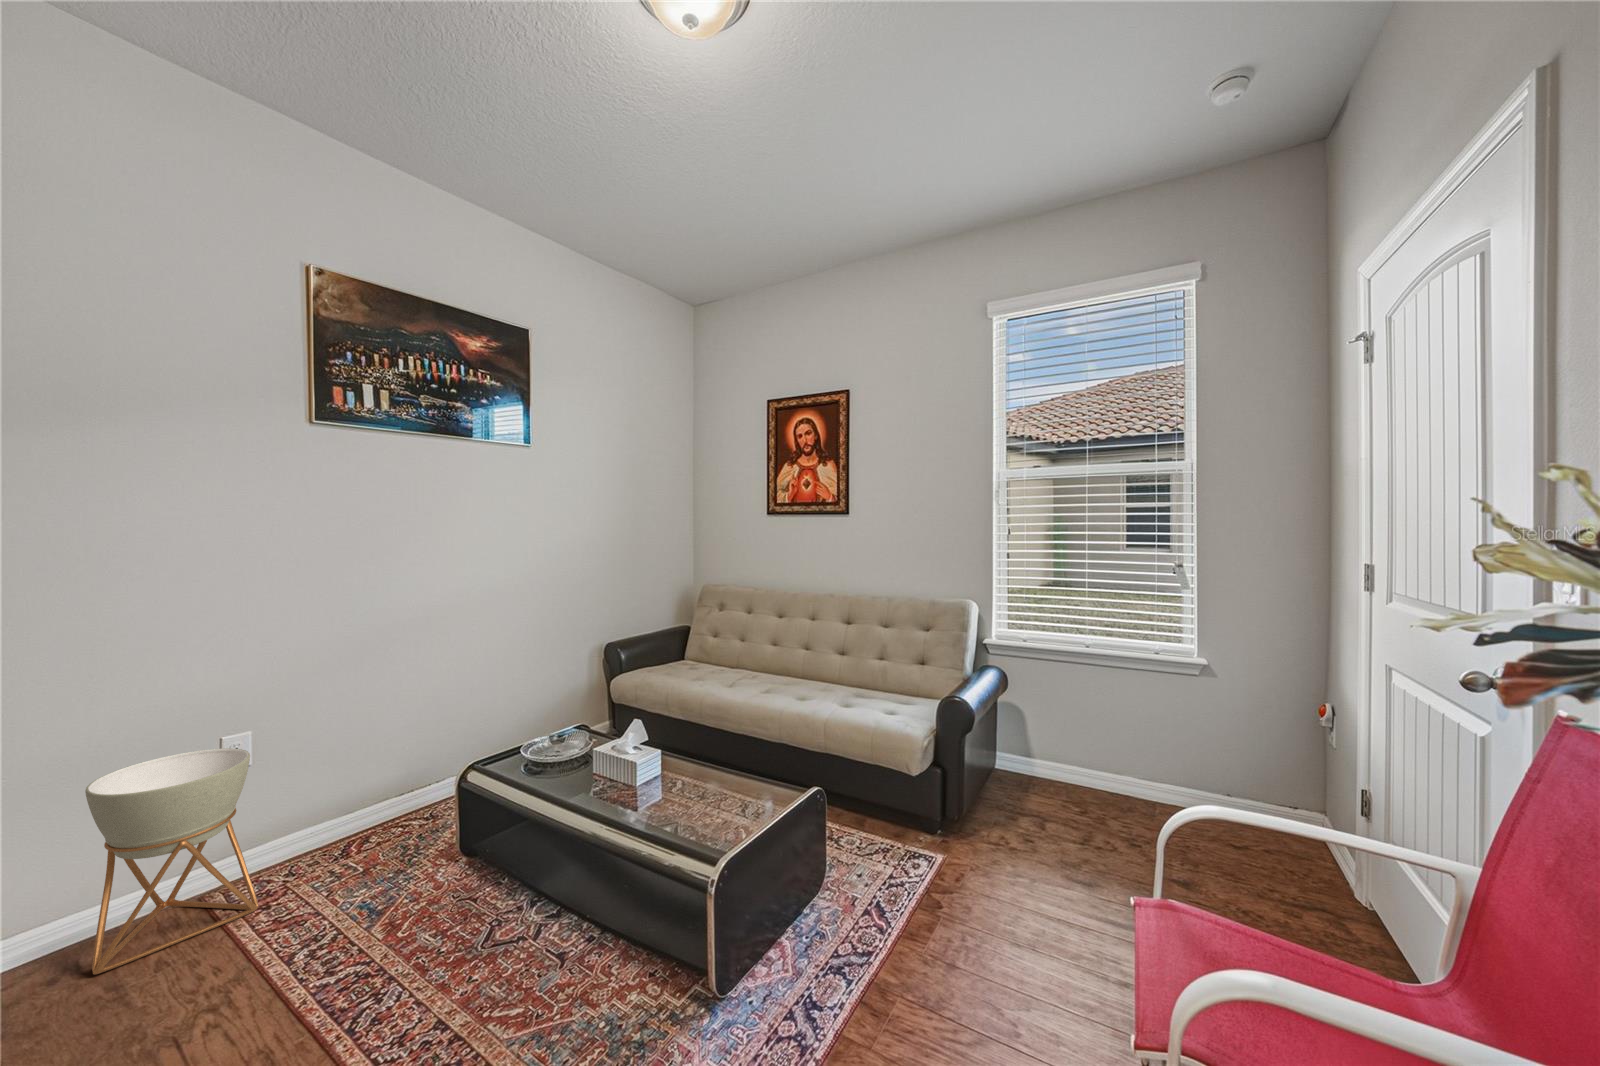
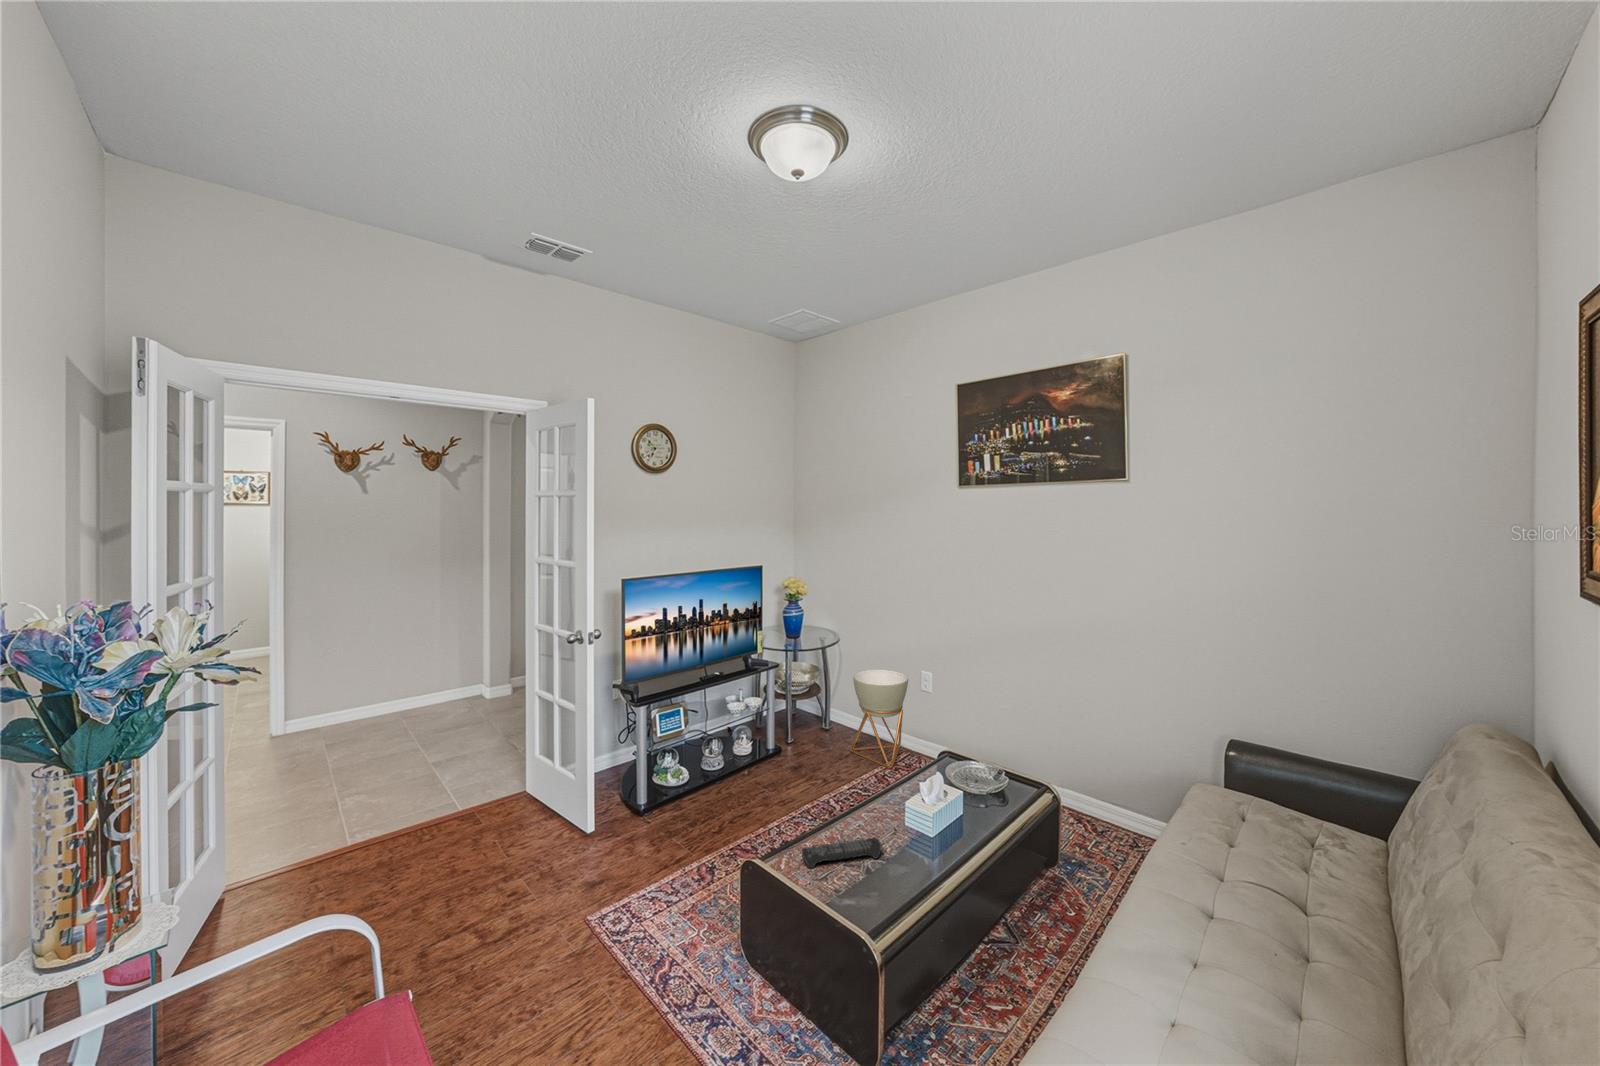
remote control: none [694,776,739,823] -> present [802,838,881,869]

